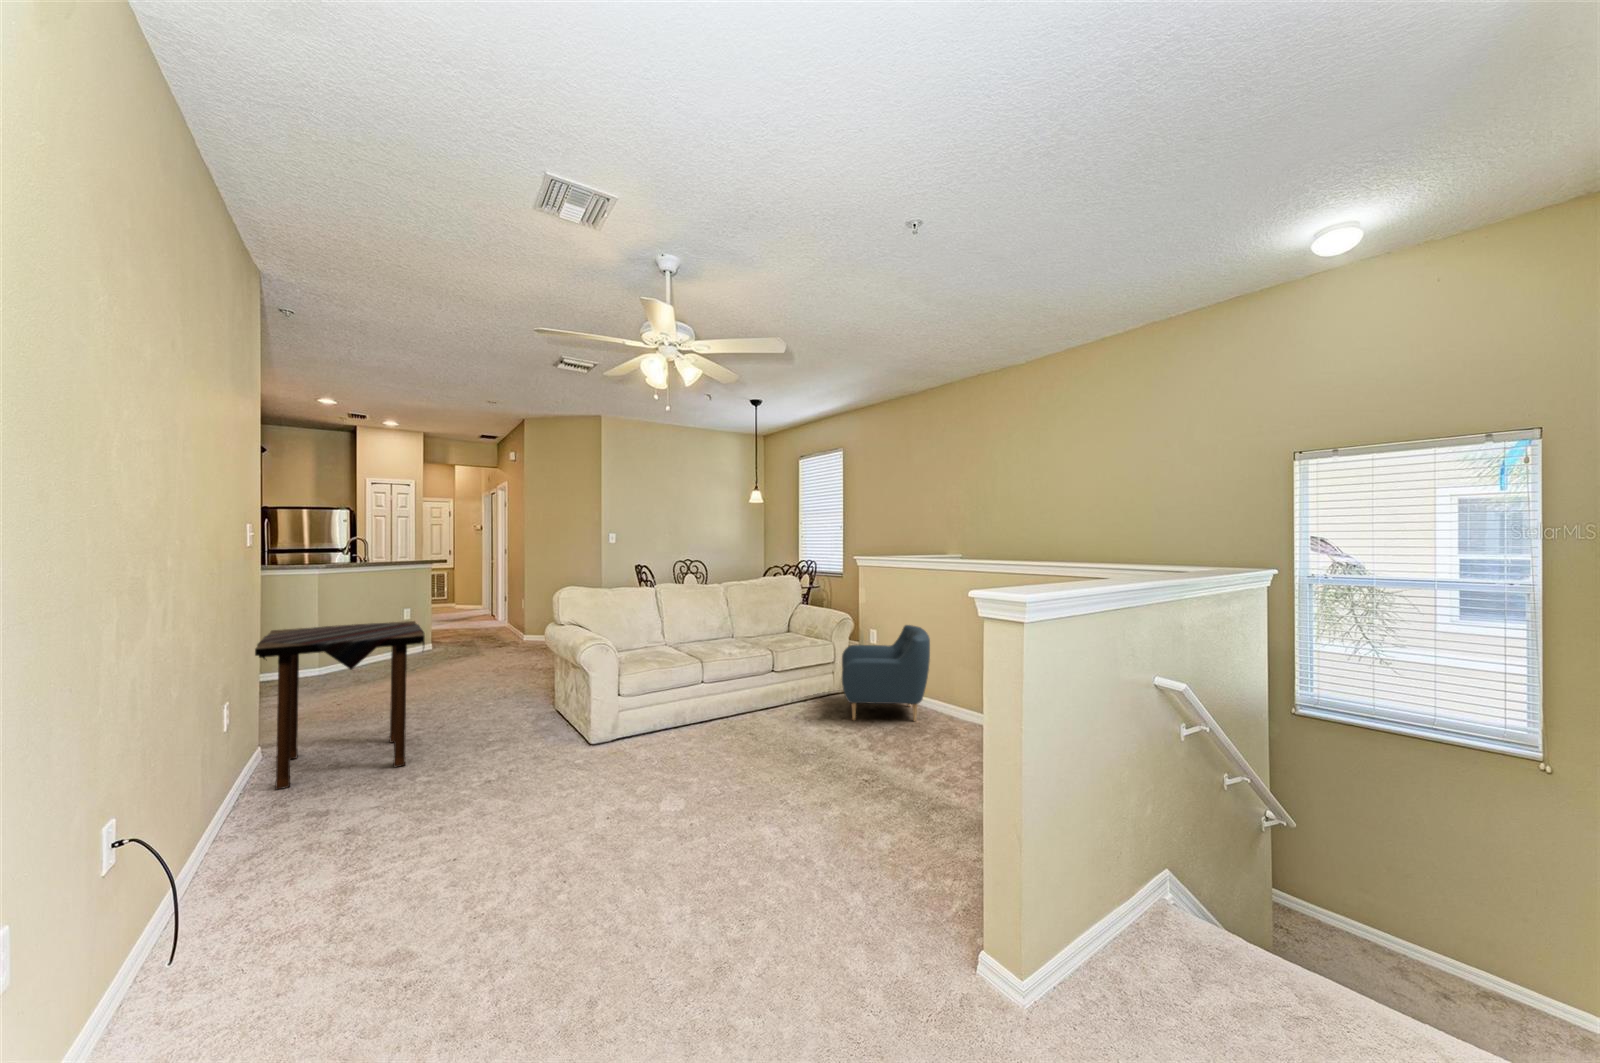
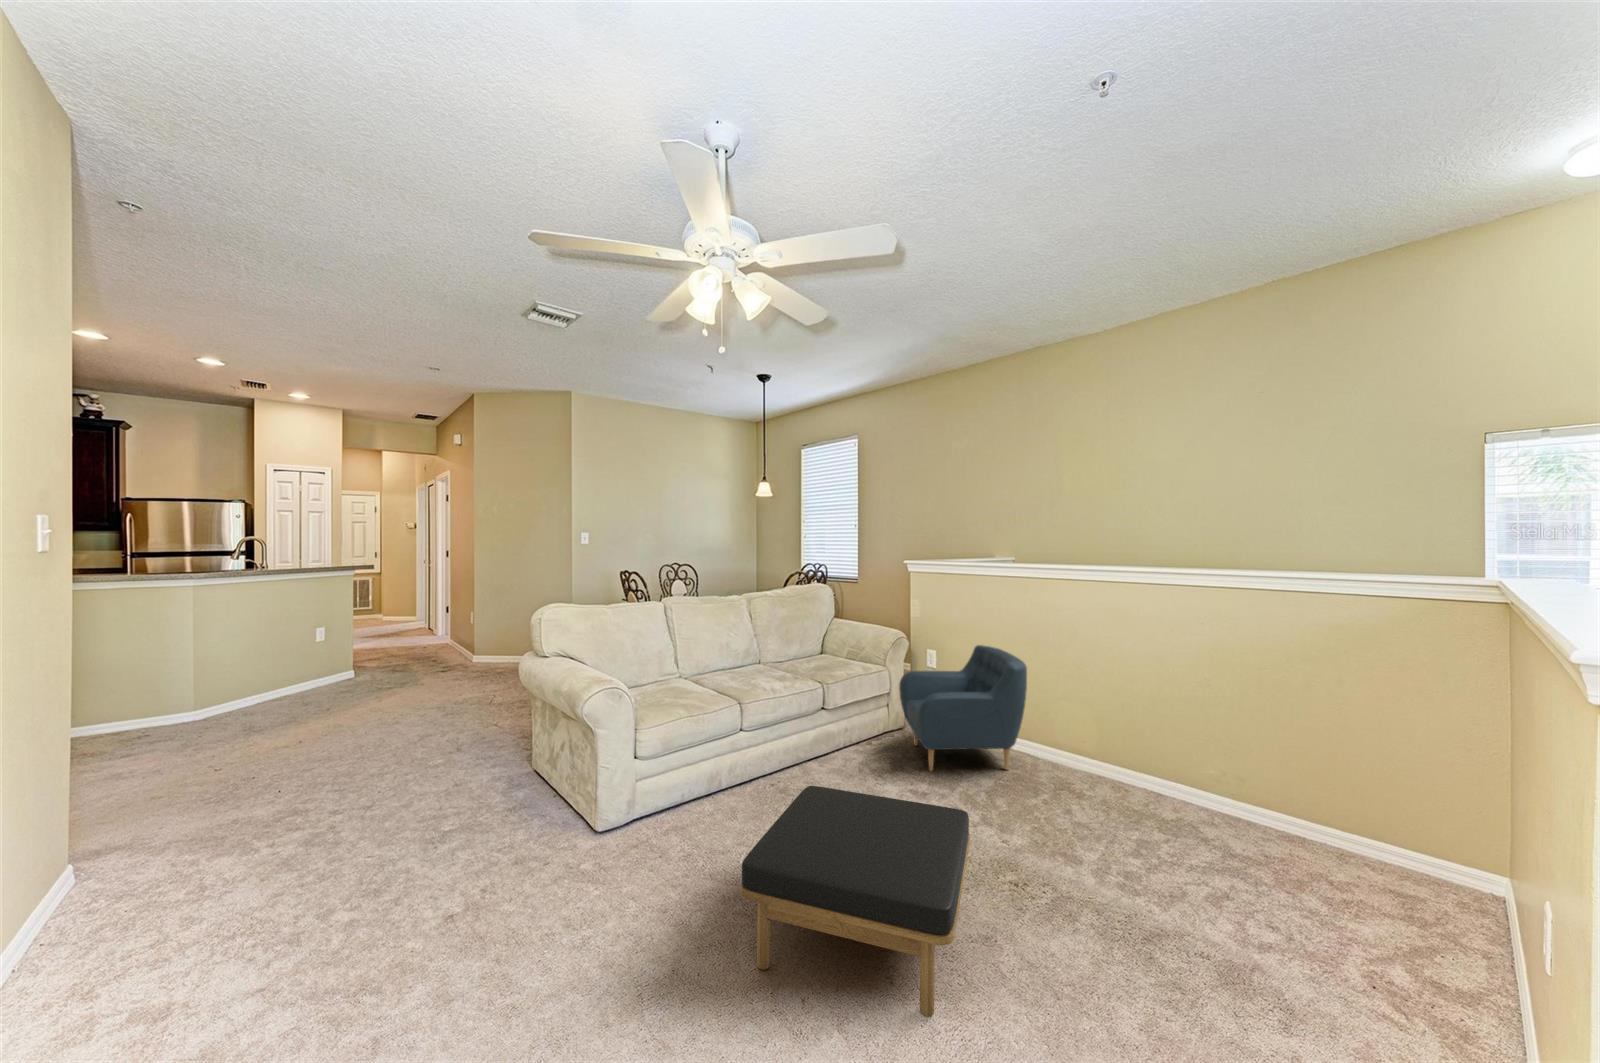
side table: present [255,621,425,790] -> none [39,658,347,959]
ottoman: none [660,712,829,837] -> present [741,786,970,1017]

